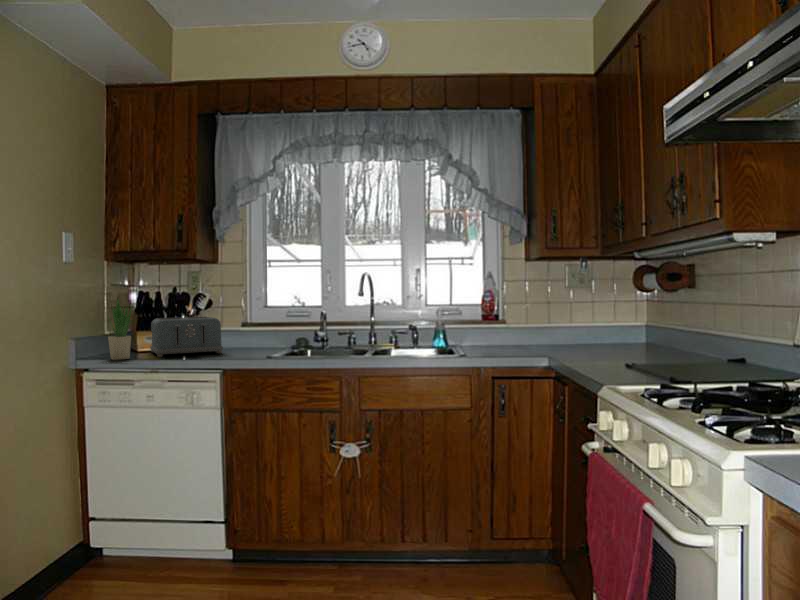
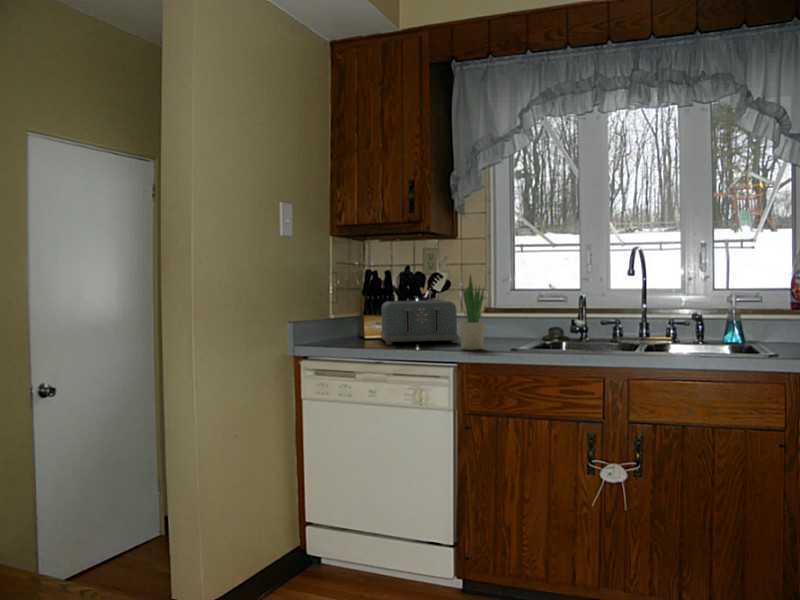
potted plant: present [108,298,131,360] -> present [459,275,485,350]

